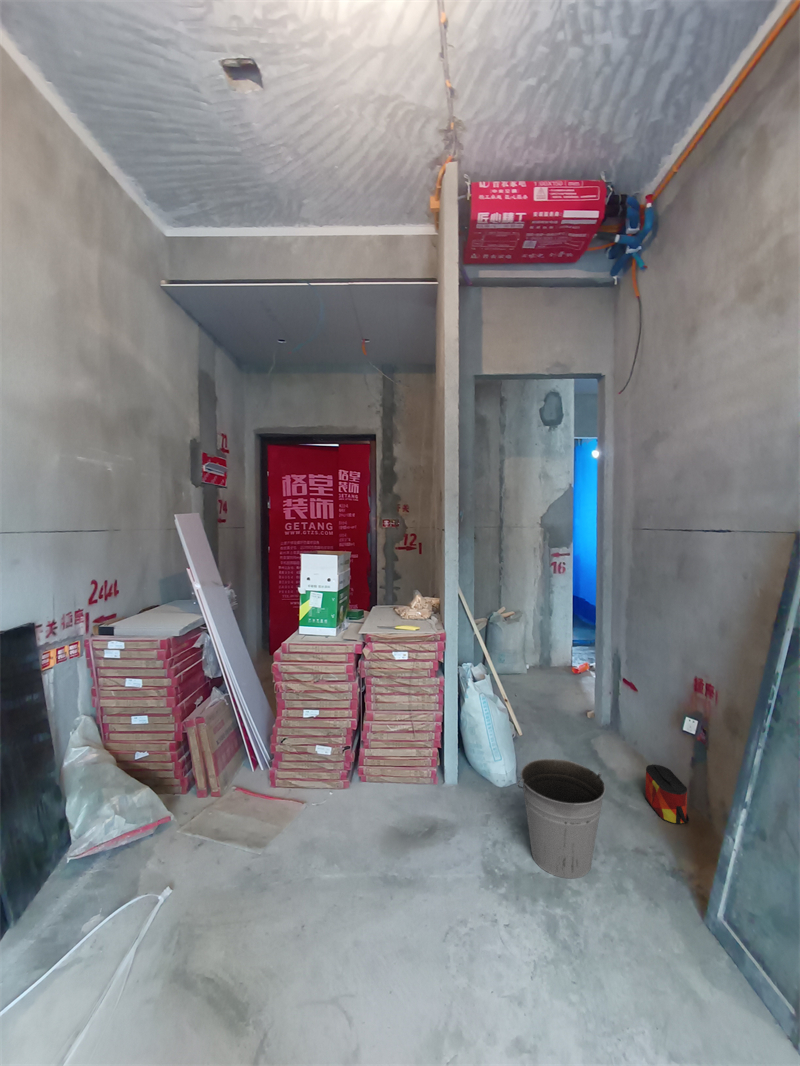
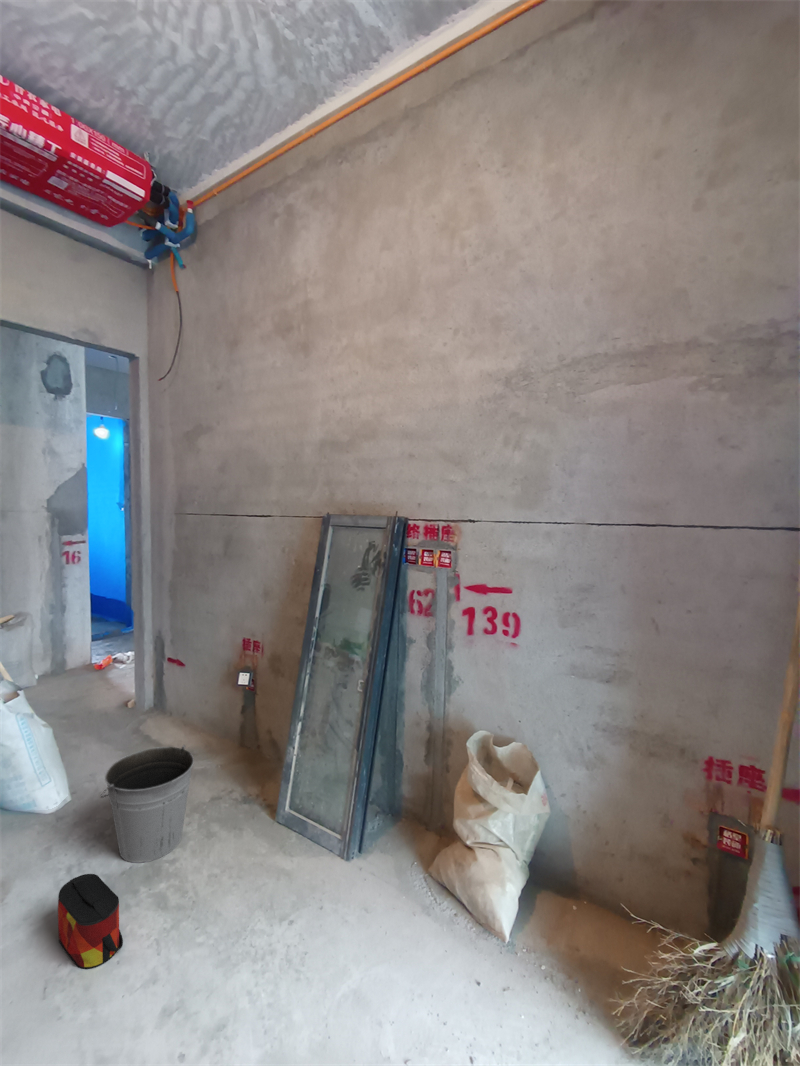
bag: present [645,764,689,825] -> present [58,874,123,969]

